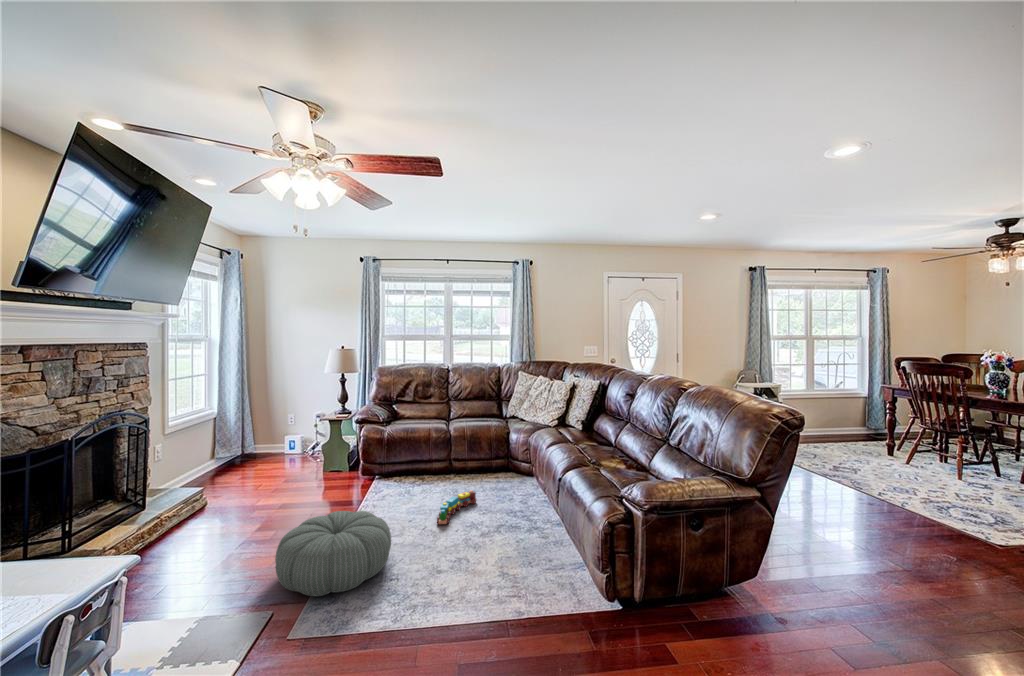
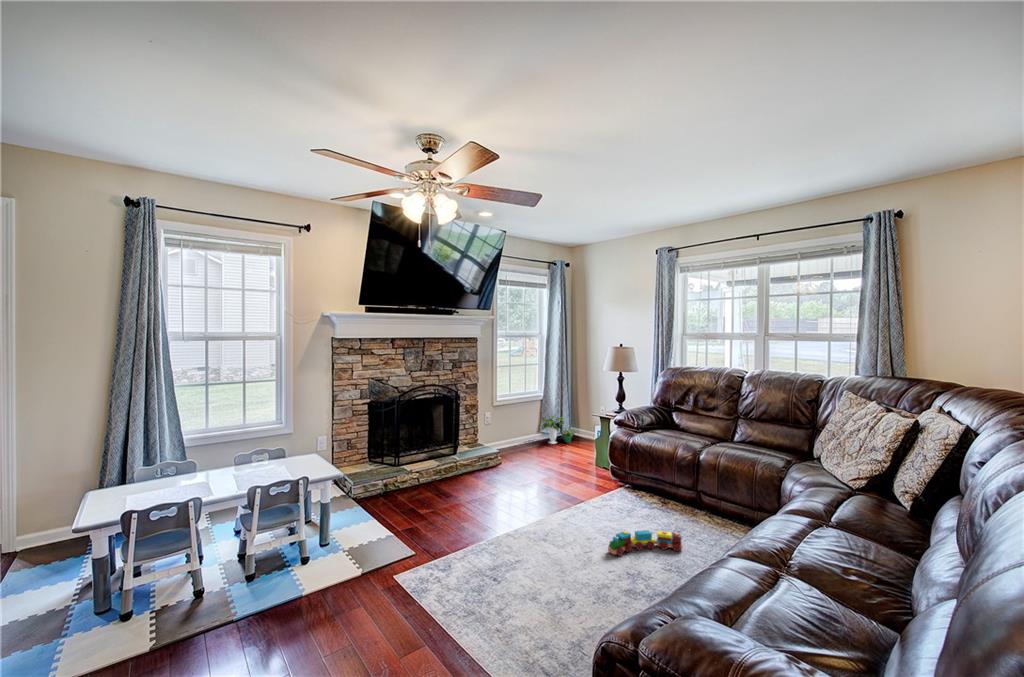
potted plant: none [223,432,270,466] -> present [541,416,574,444]
pouf: present [275,511,391,596] -> none [442,492,537,563]

